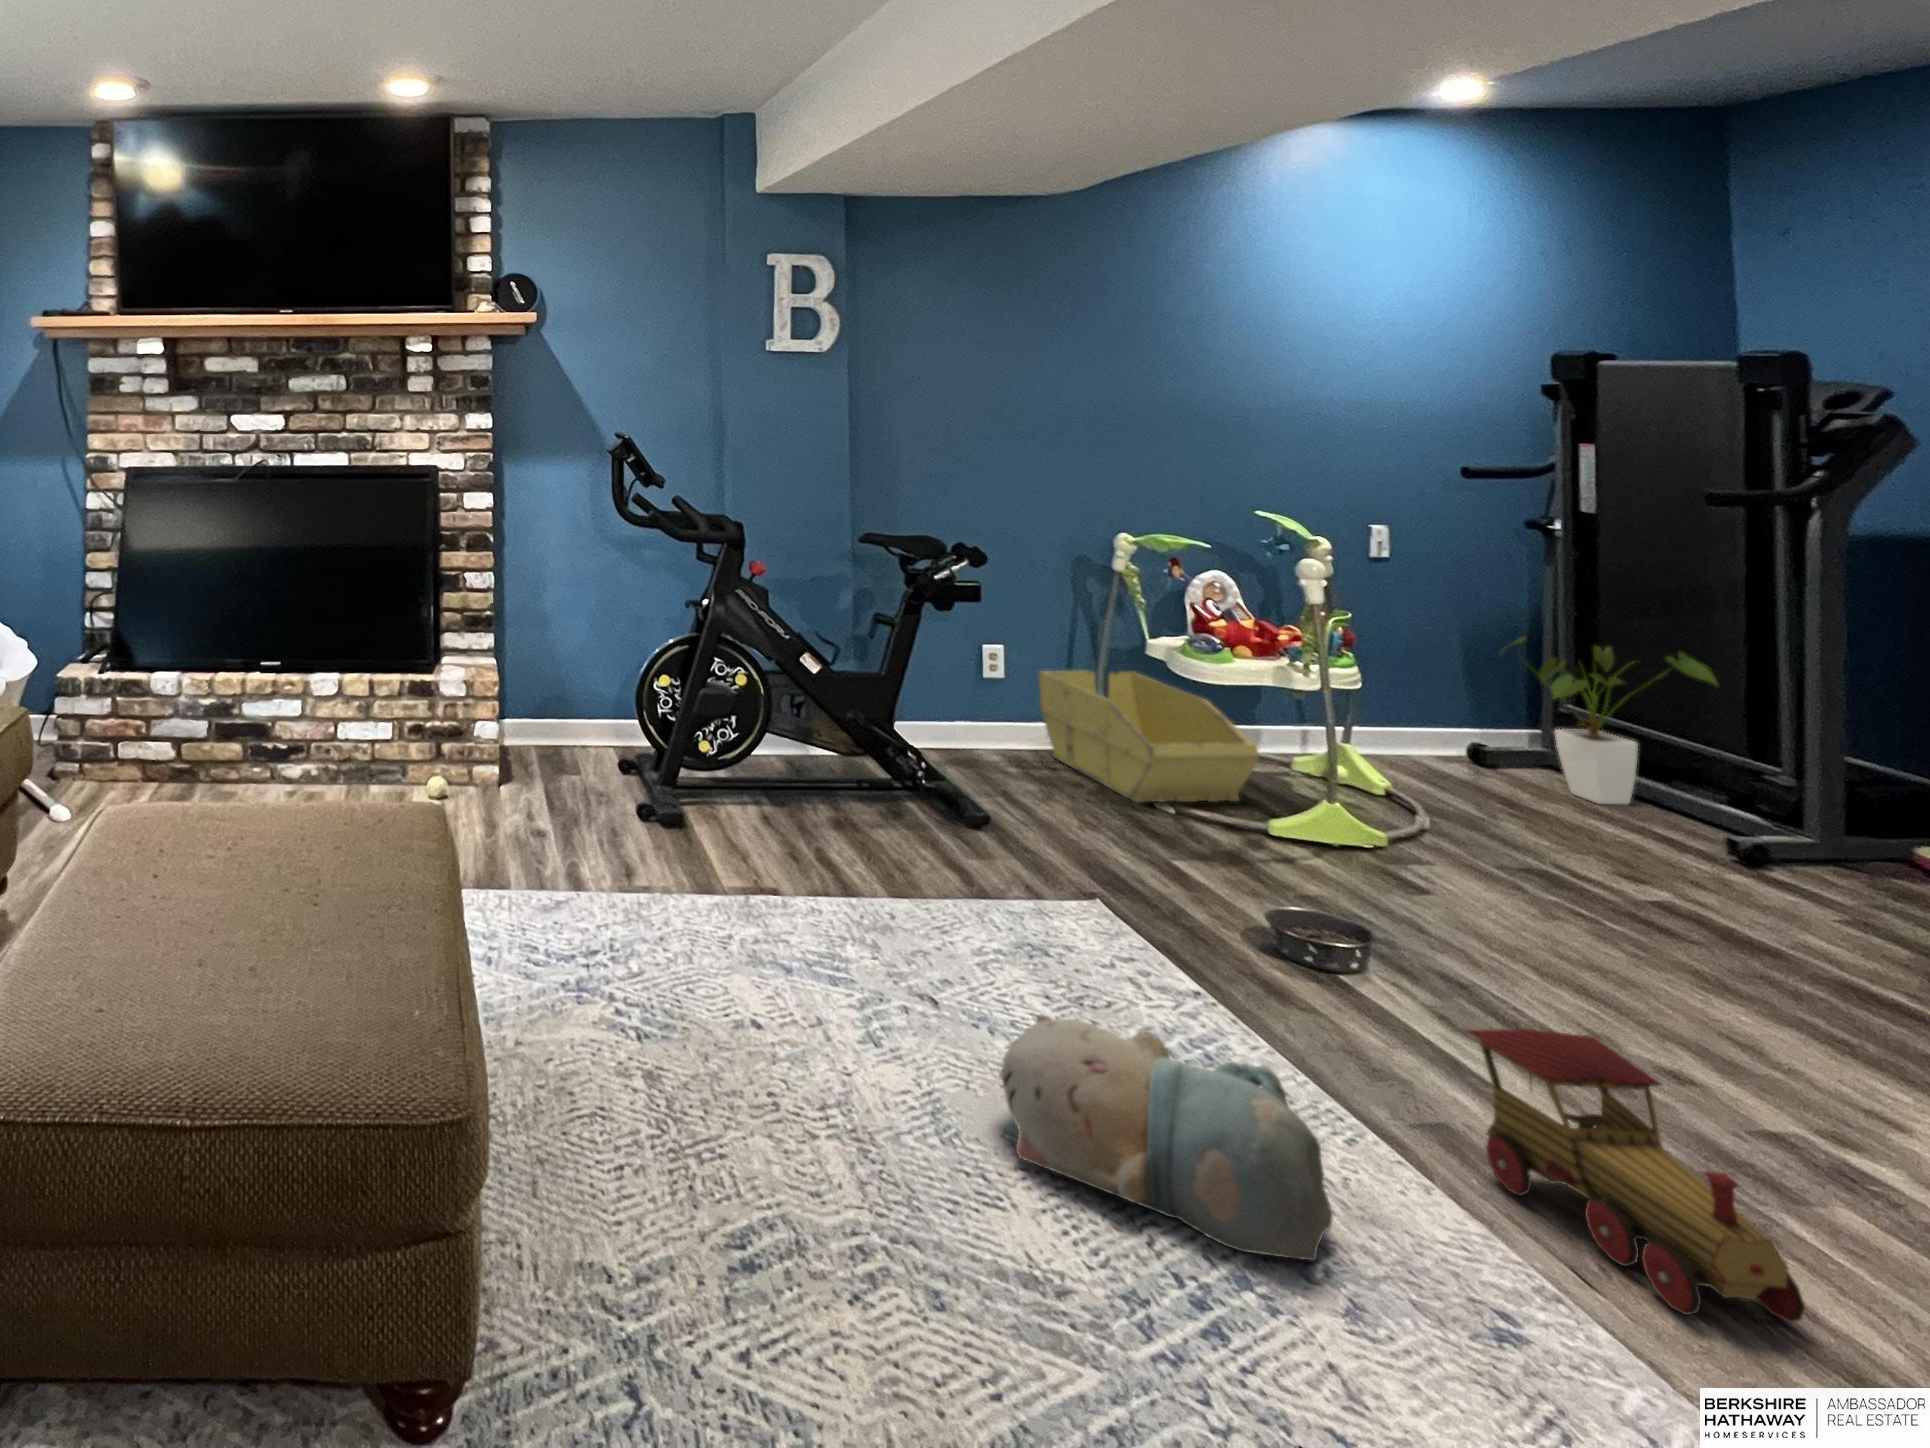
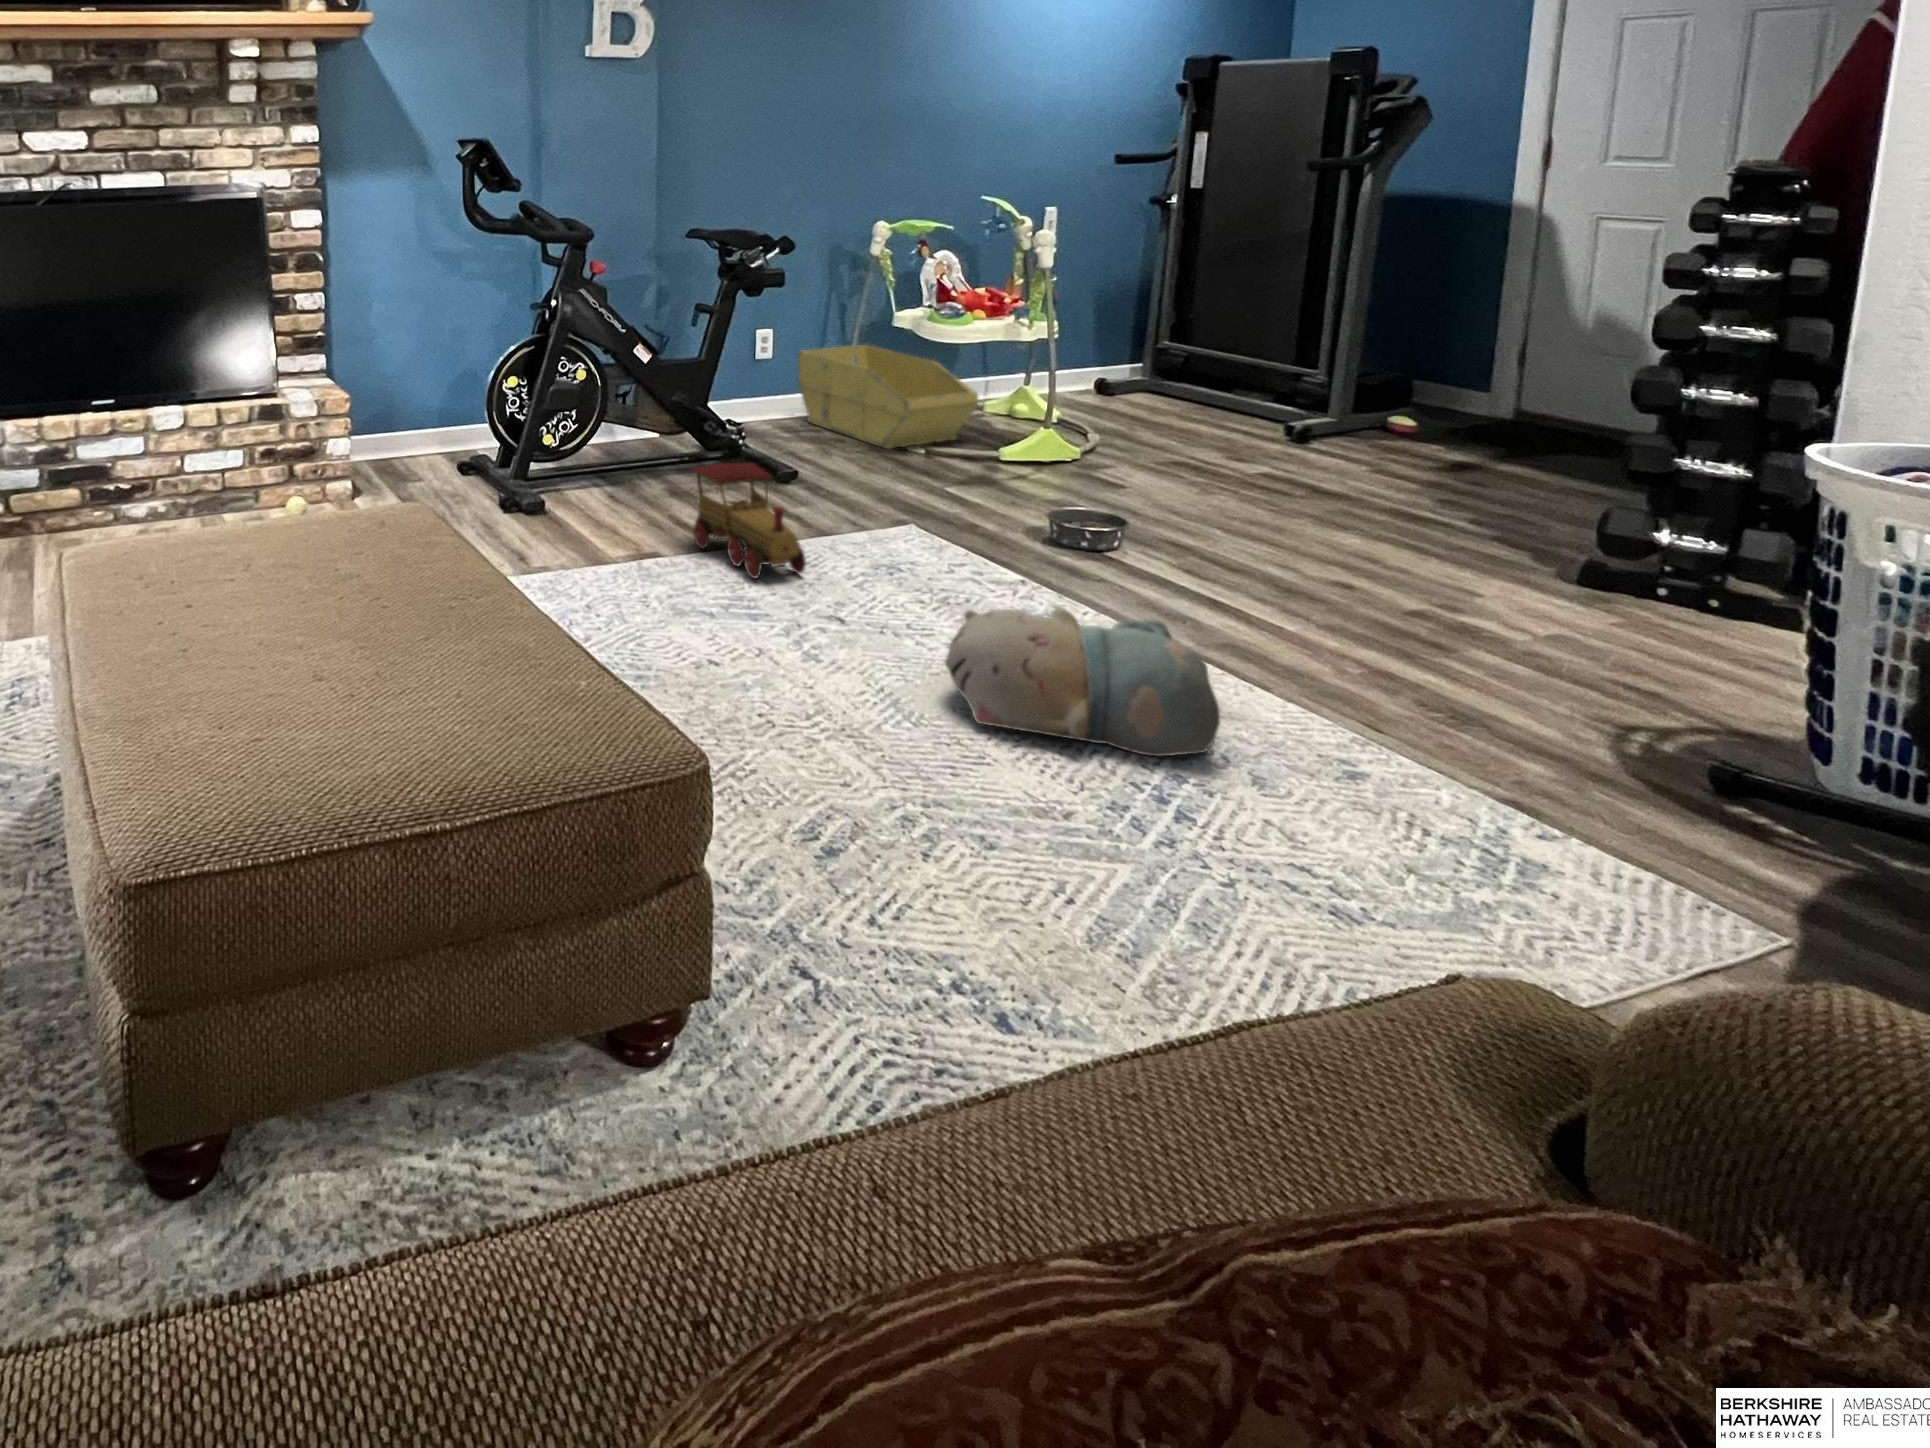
house plant: present [1507,637,1716,805] -> none [1127,293,1268,415]
toy train: present [1467,1029,1804,1322] -> present [693,463,806,578]

